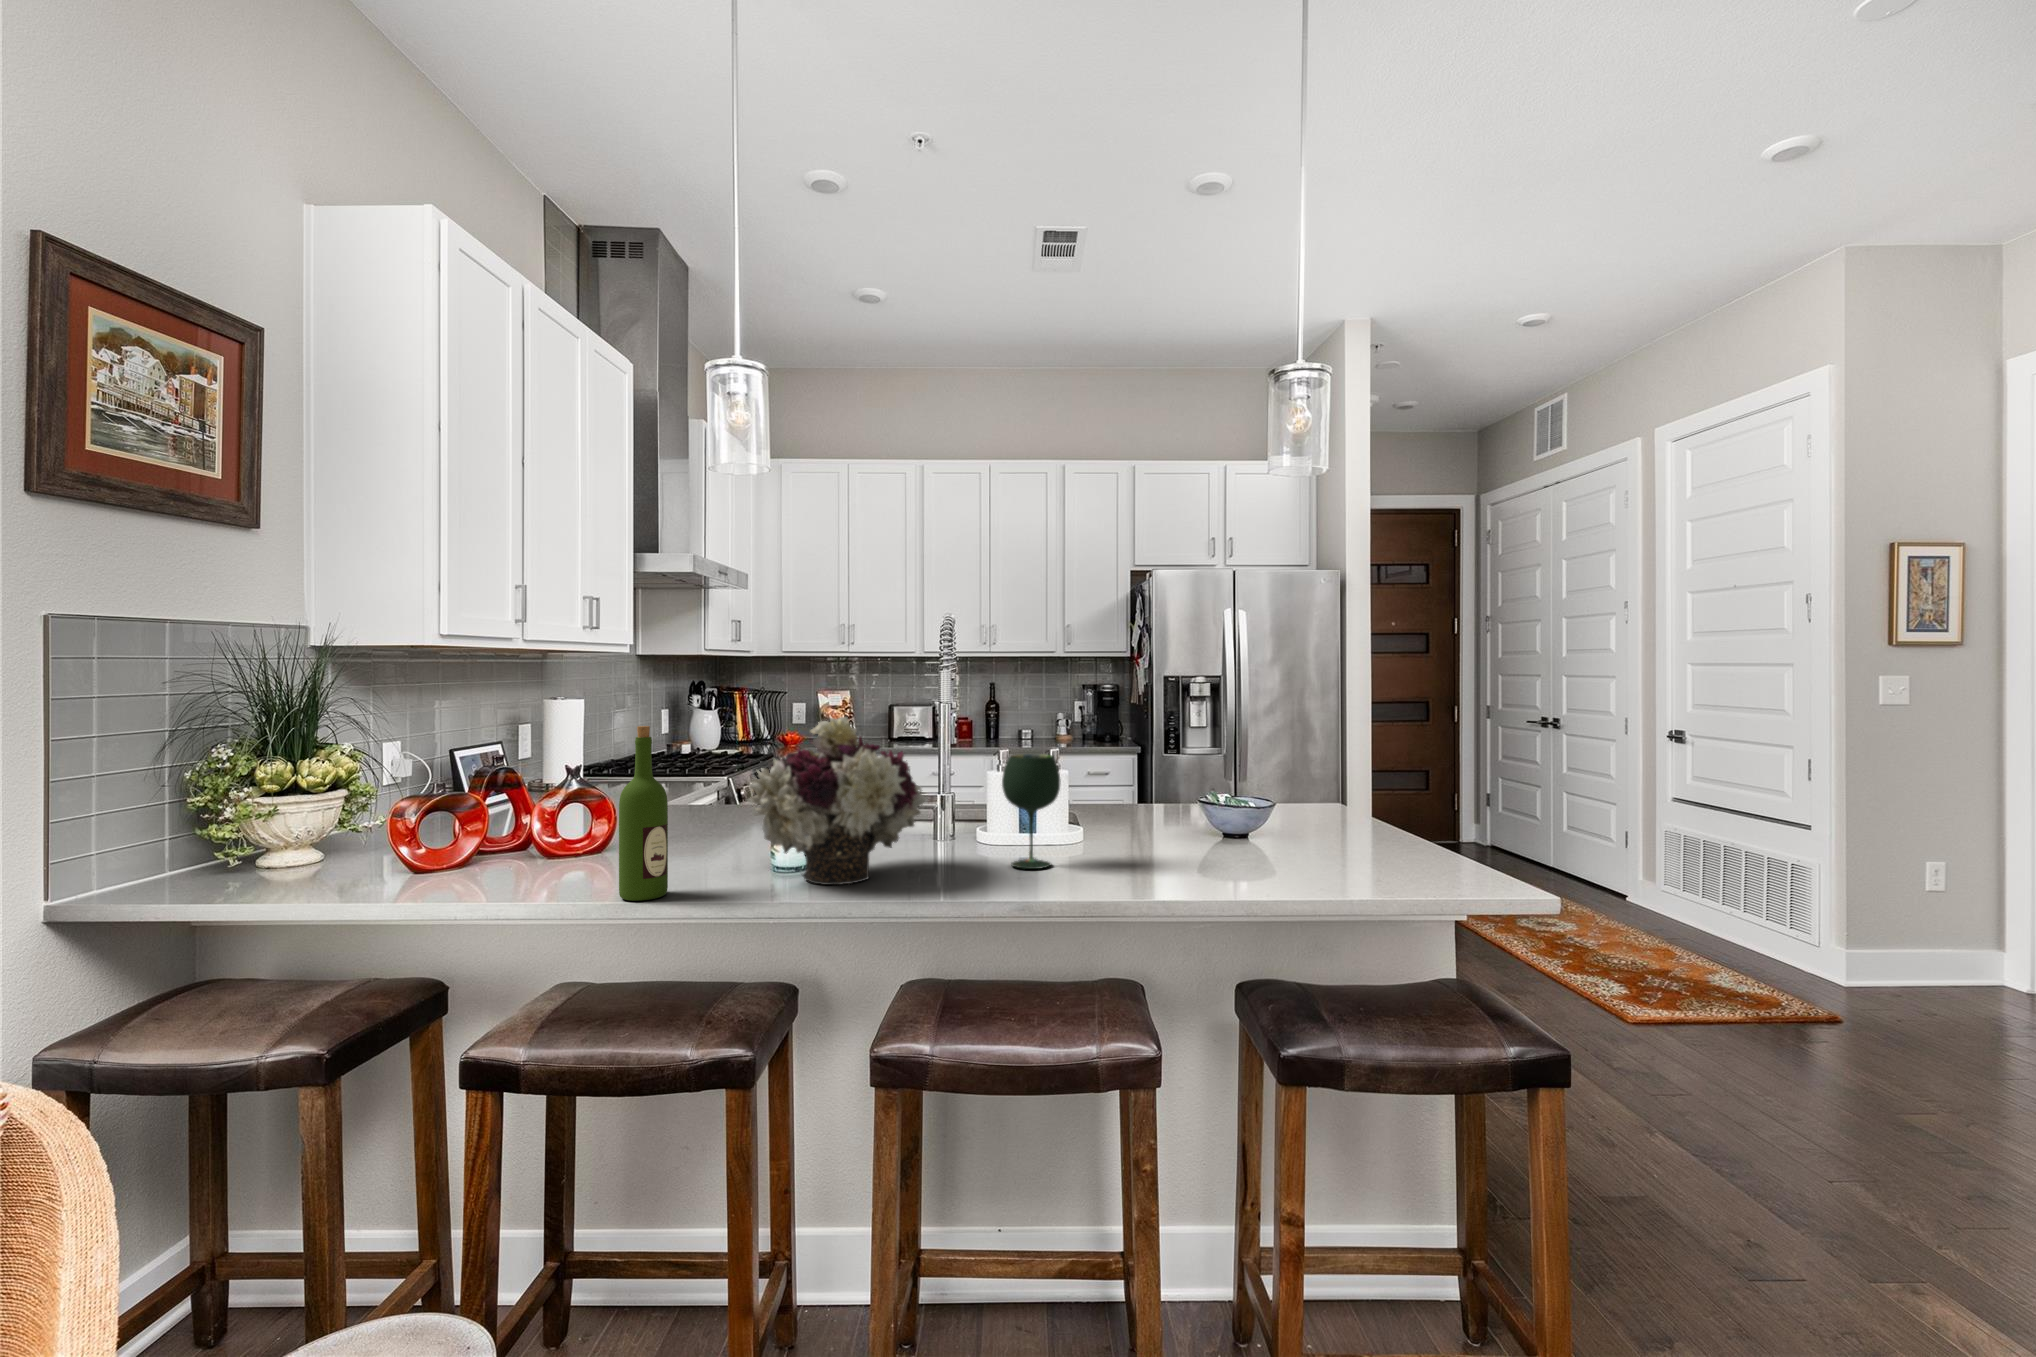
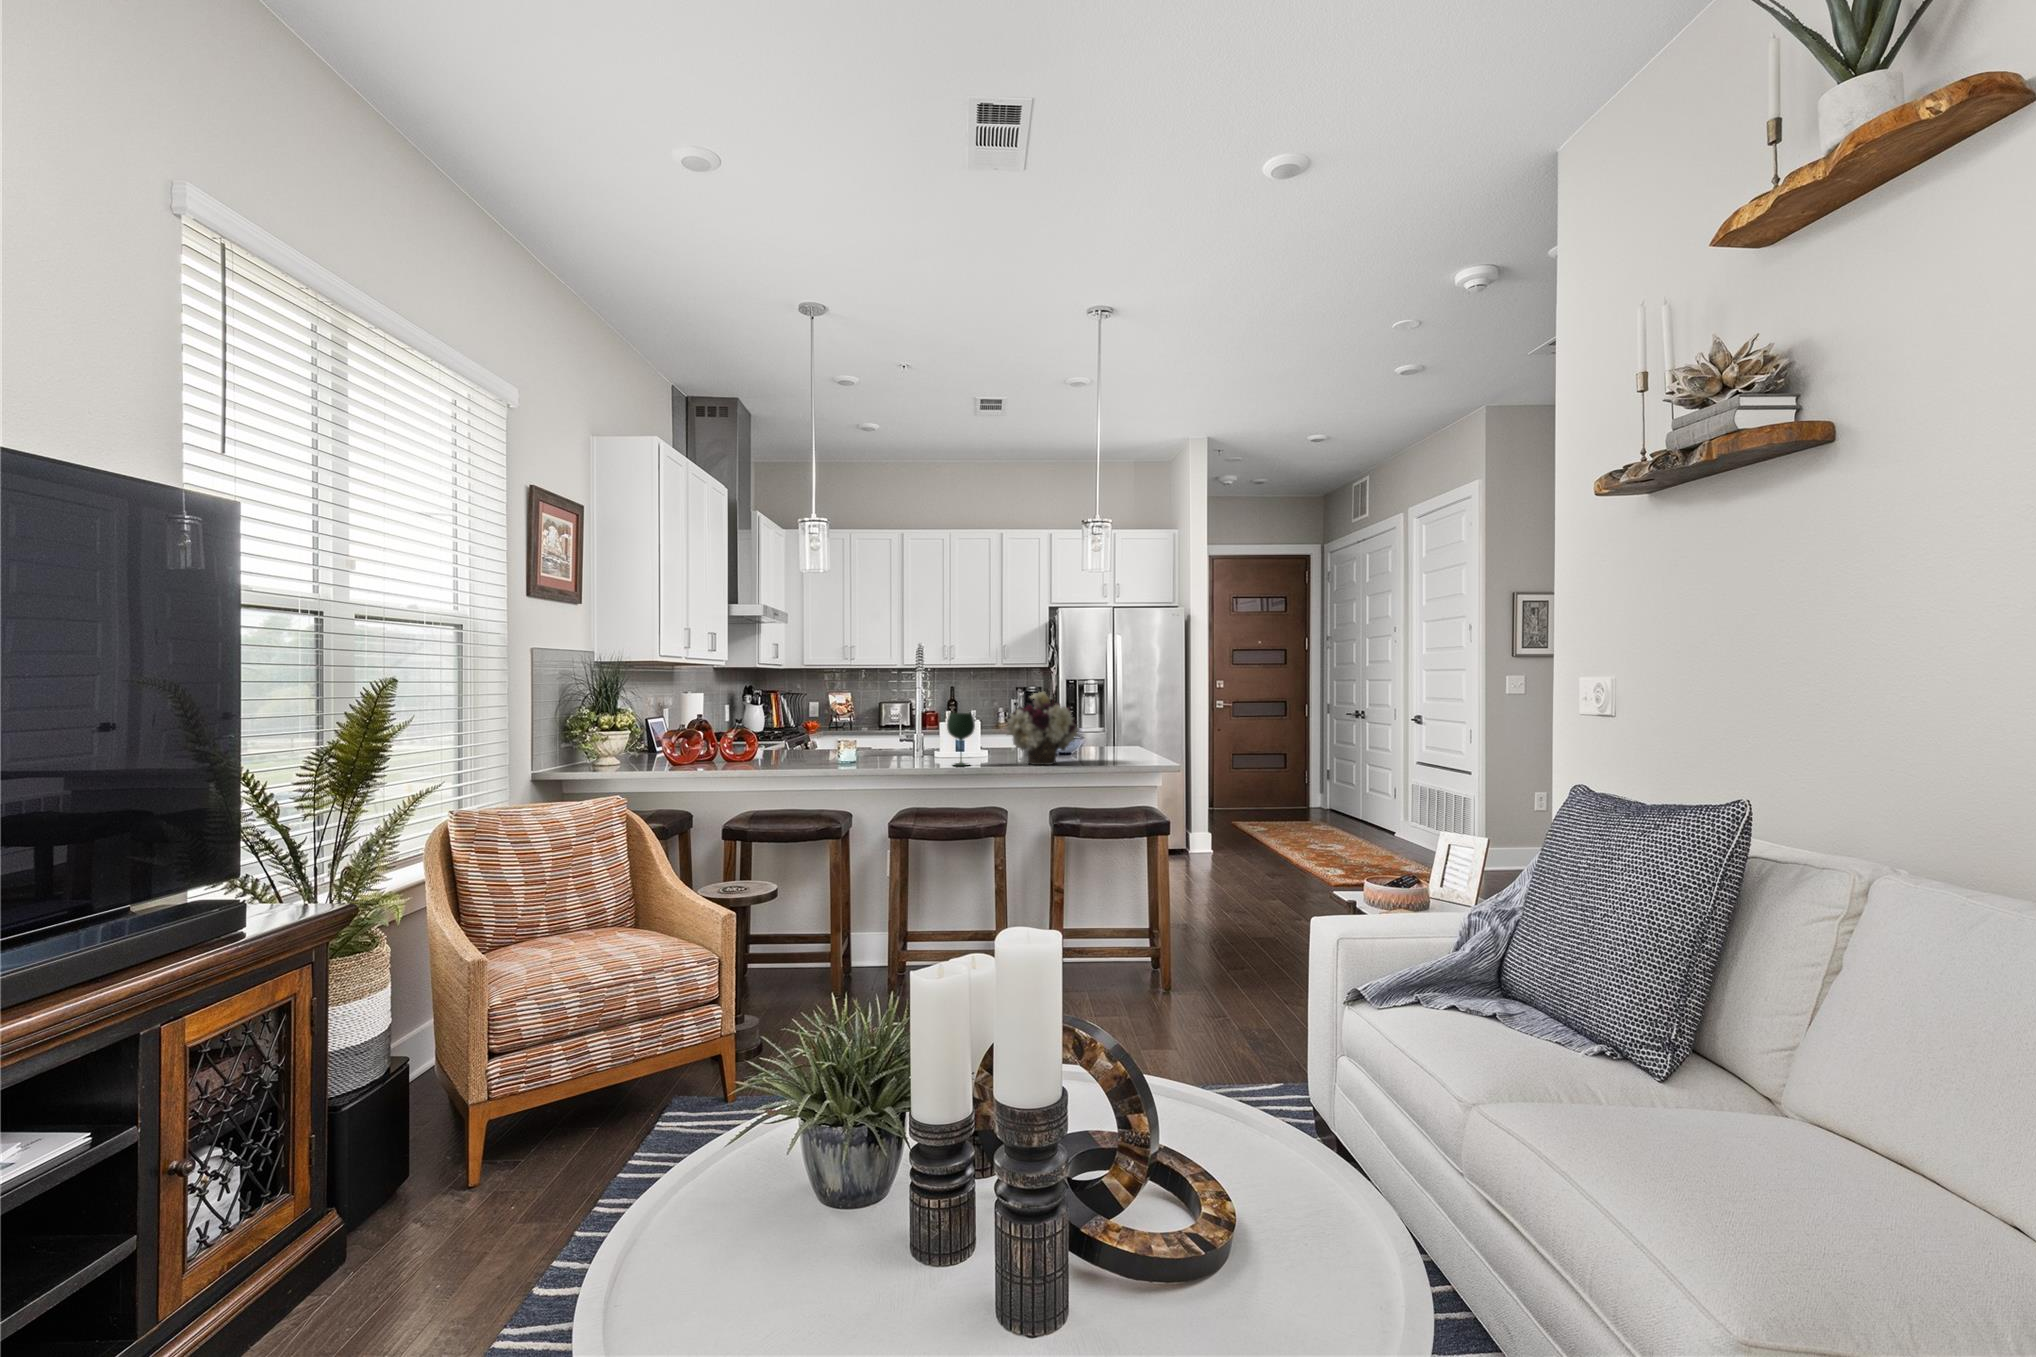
flower arrangement: present [747,717,926,885] -> present [1005,692,1079,765]
wine bottle: present [619,726,668,901] -> none [775,697,795,774]

